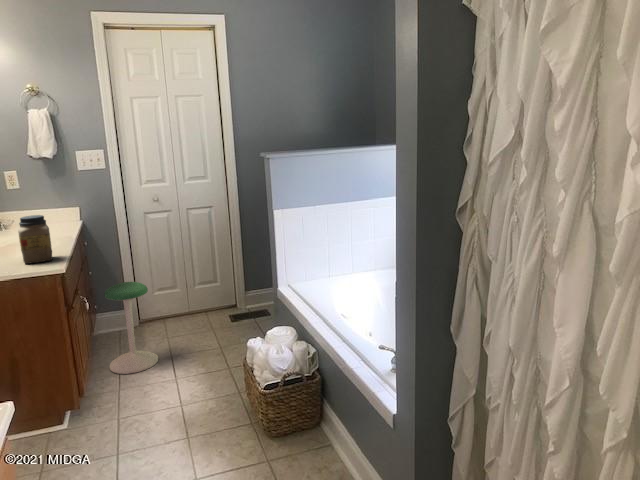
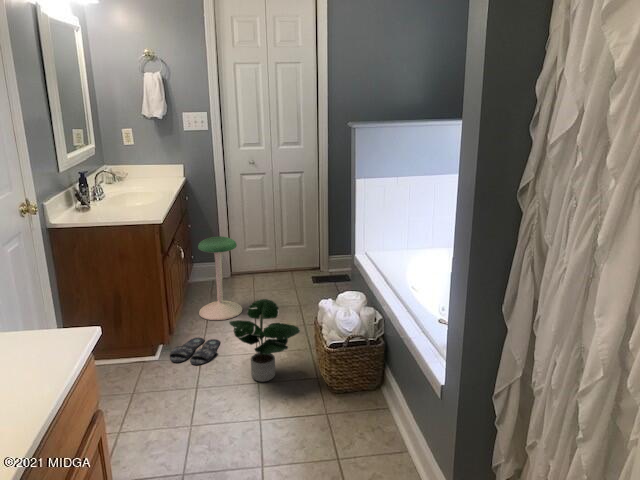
jar: present [18,215,52,264] -> none [126,169,153,213]
potted plant: none [151,344,230,435] -> present [229,299,300,382]
slippers: none [81,395,138,428] -> present [170,337,220,365]

